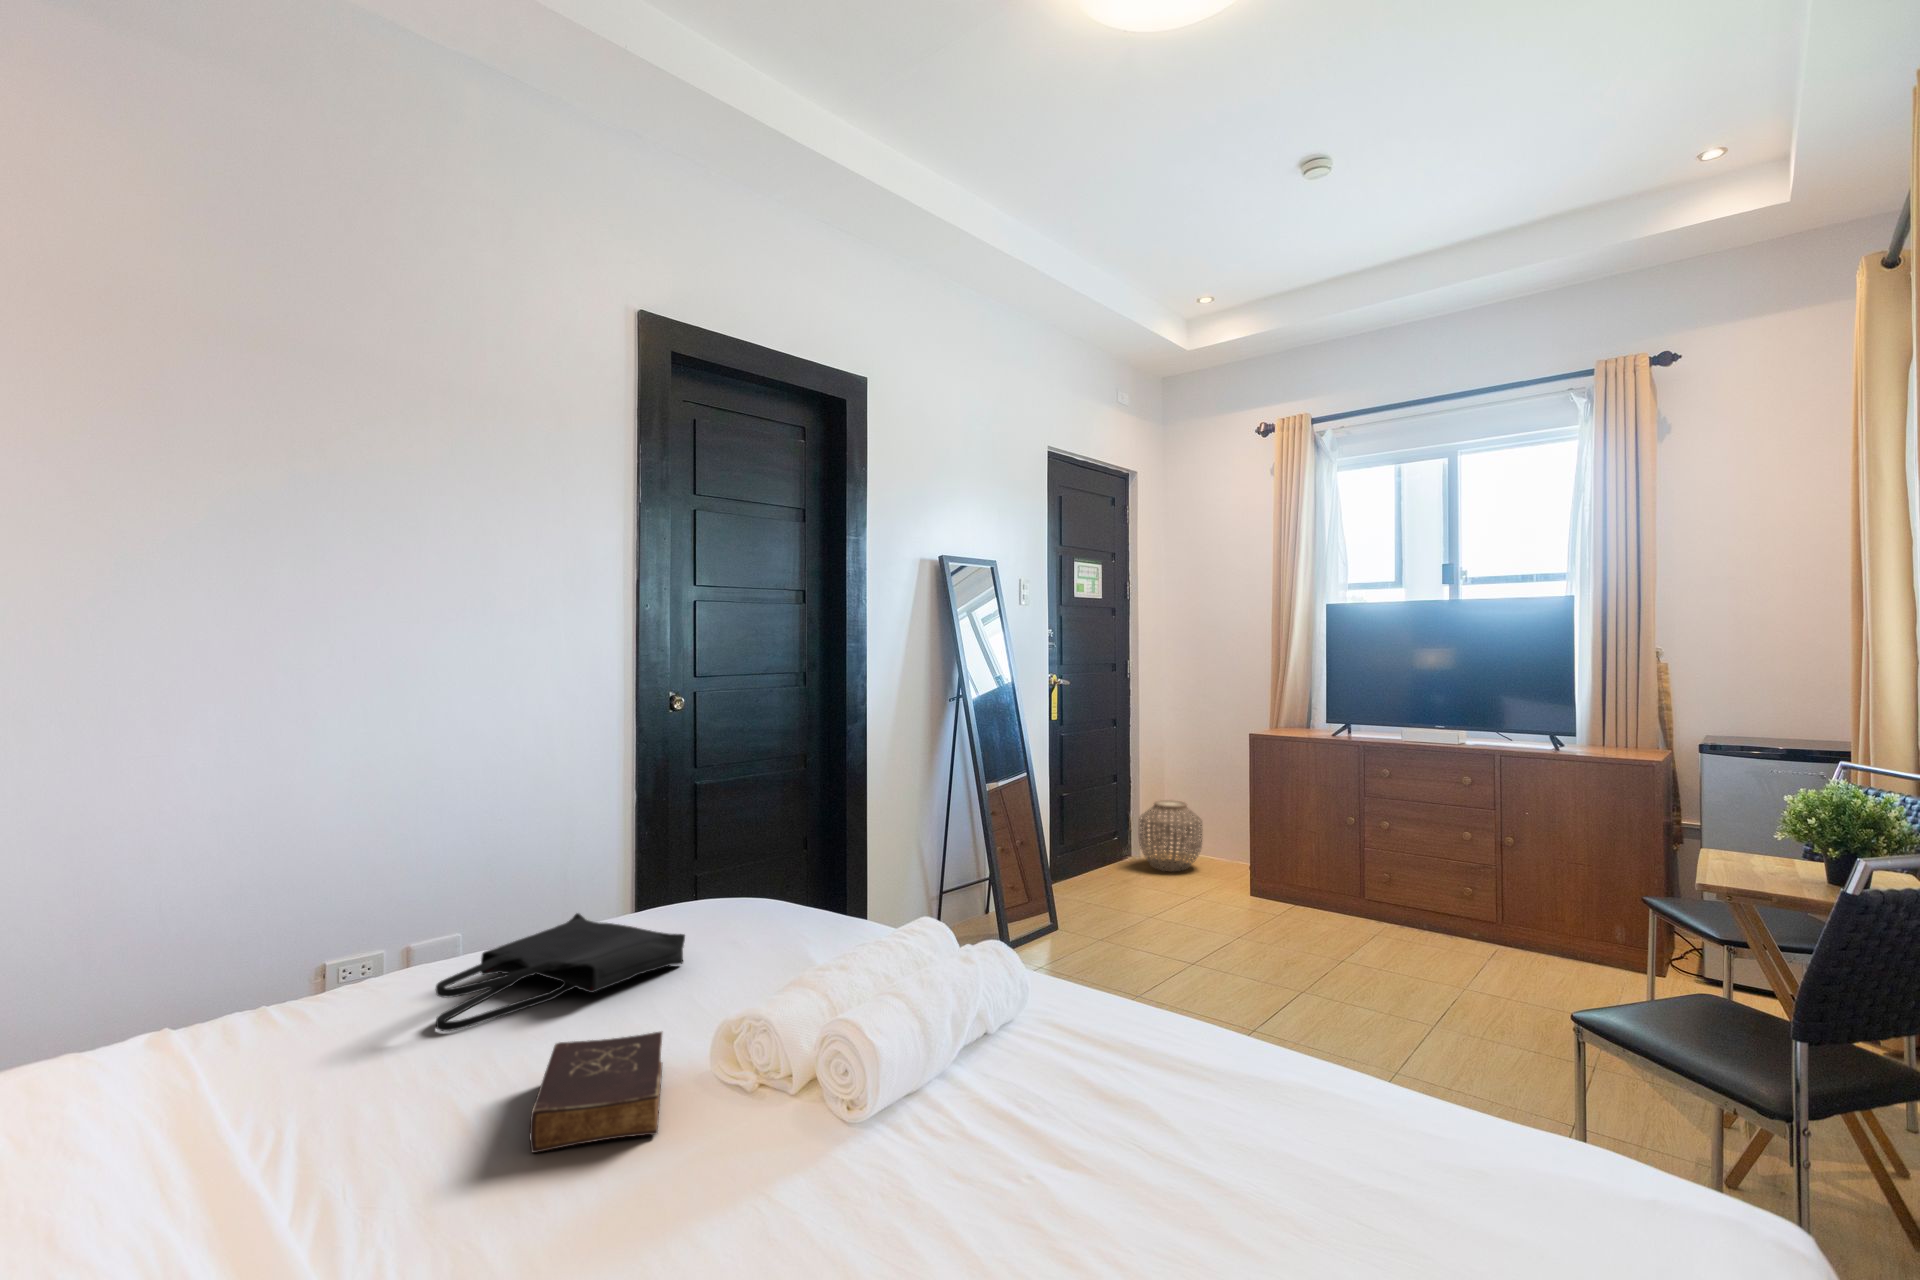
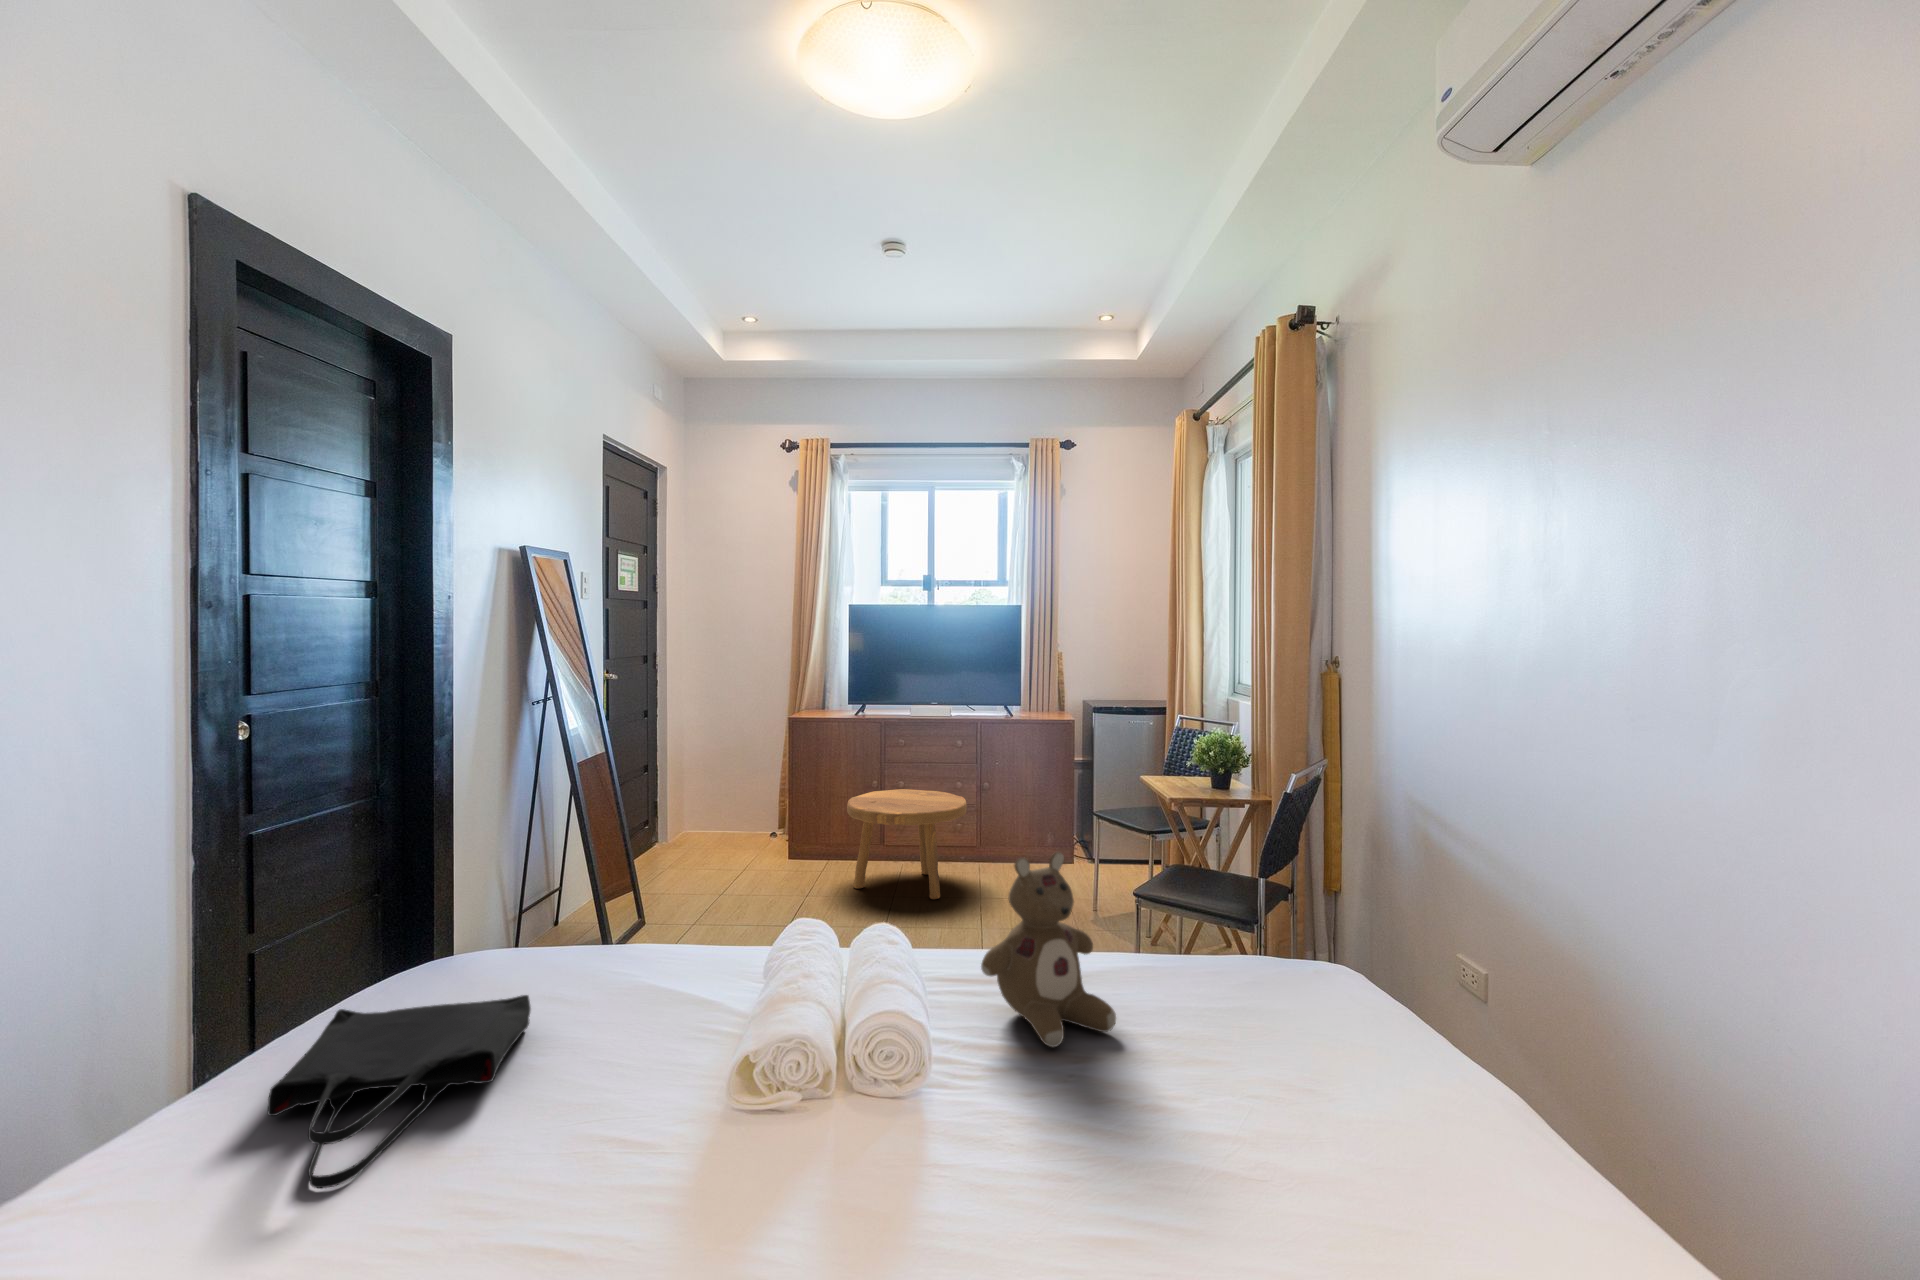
woven basket: present [1139,800,1203,871] -> none [672,784,733,851]
footstool: none [1294,829,1458,975] -> present [847,789,967,899]
stuffed bear: none [1018,887,1195,1150] -> present [981,852,1116,1047]
book: present [530,1032,662,1153] -> none [580,1080,774,1228]

